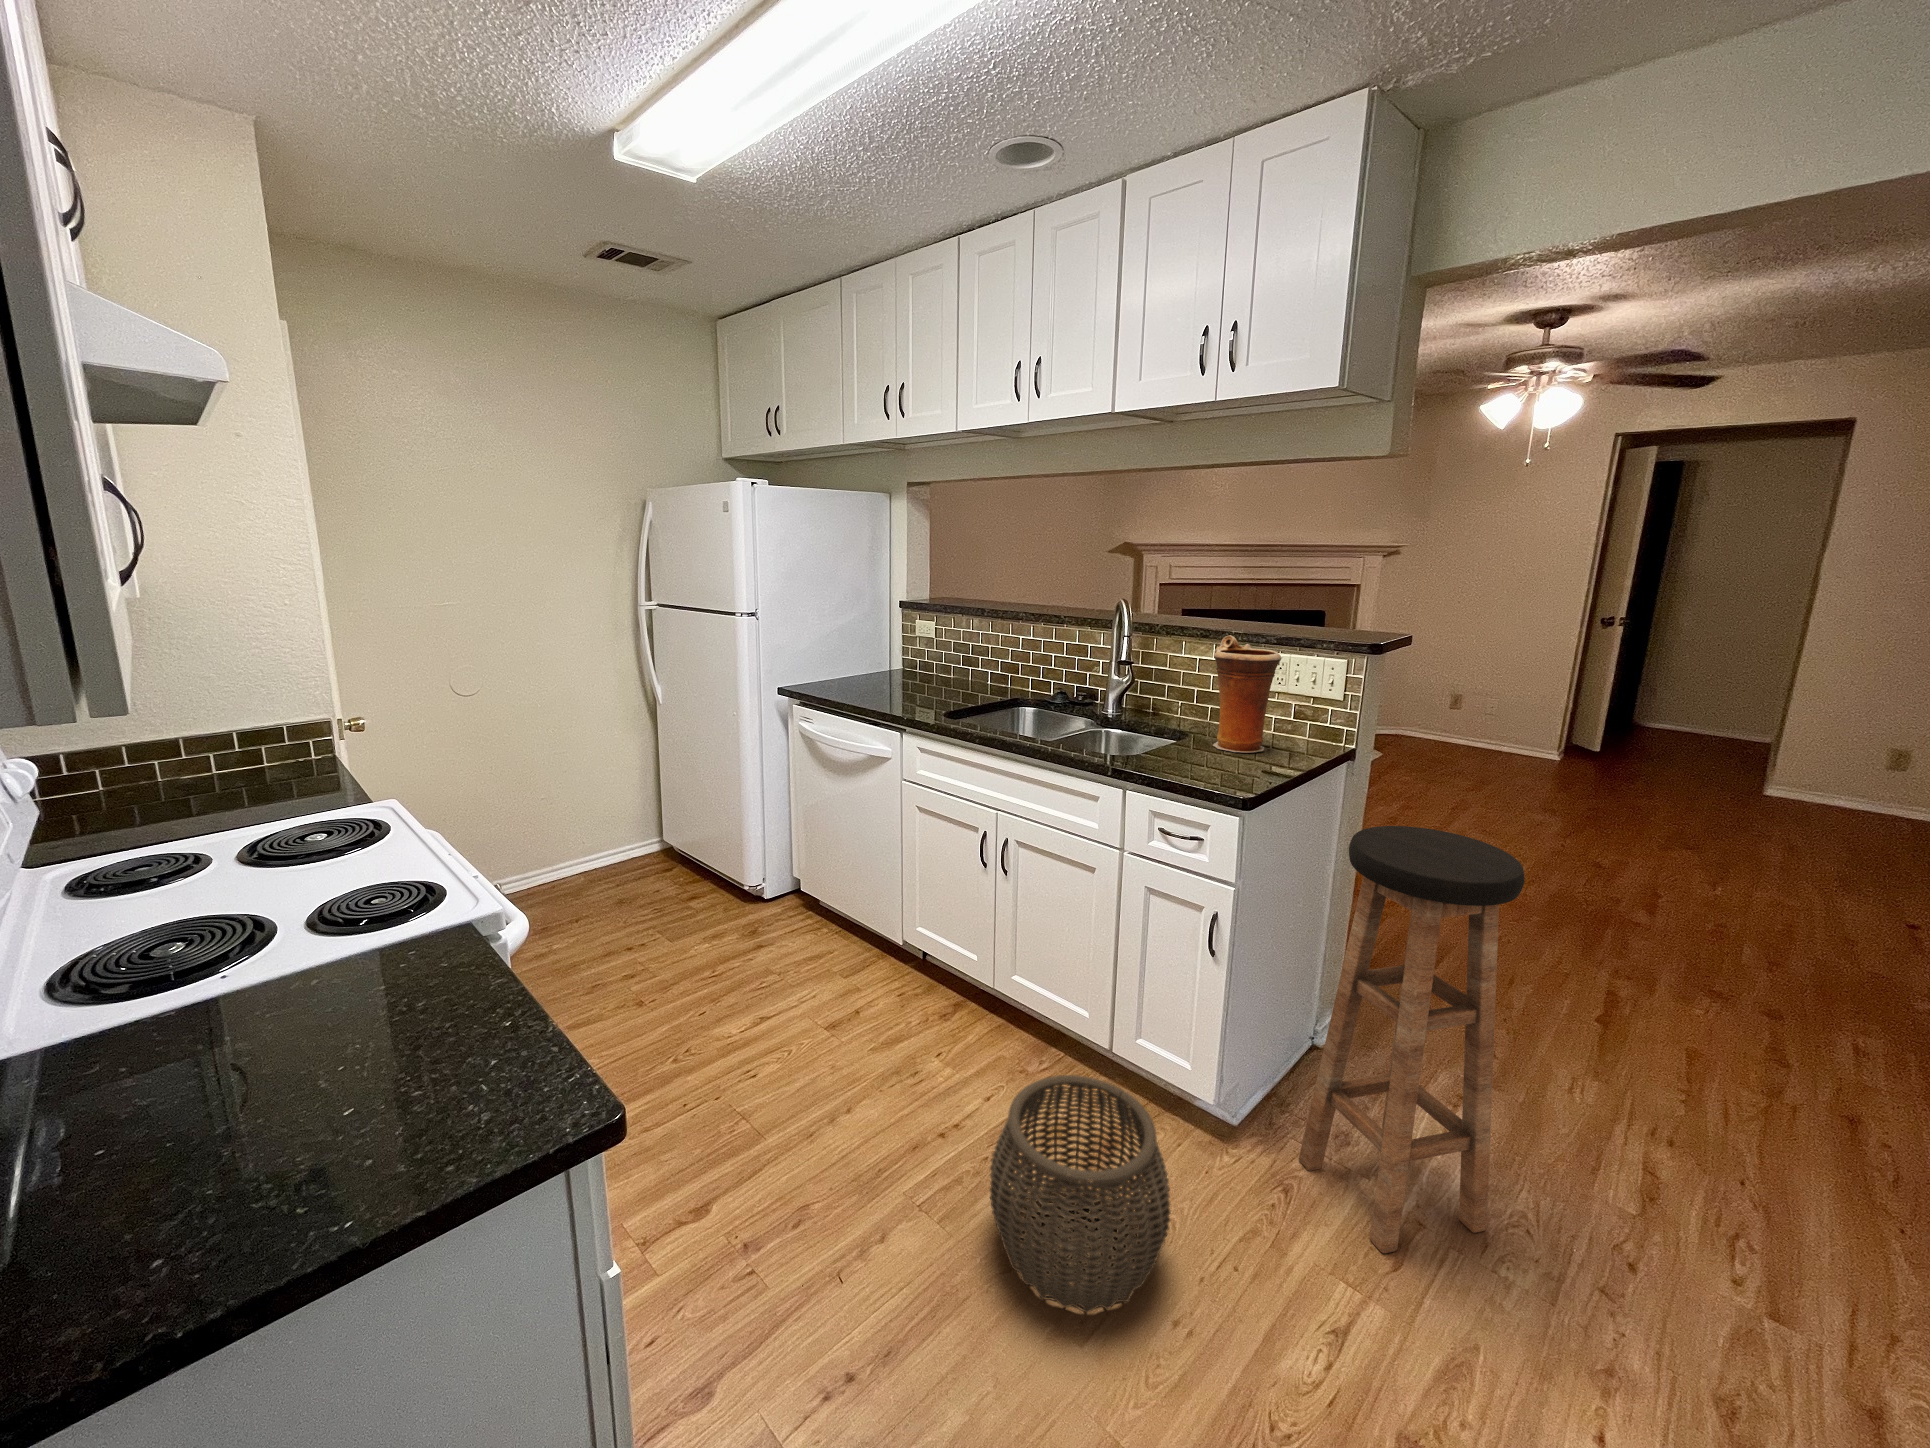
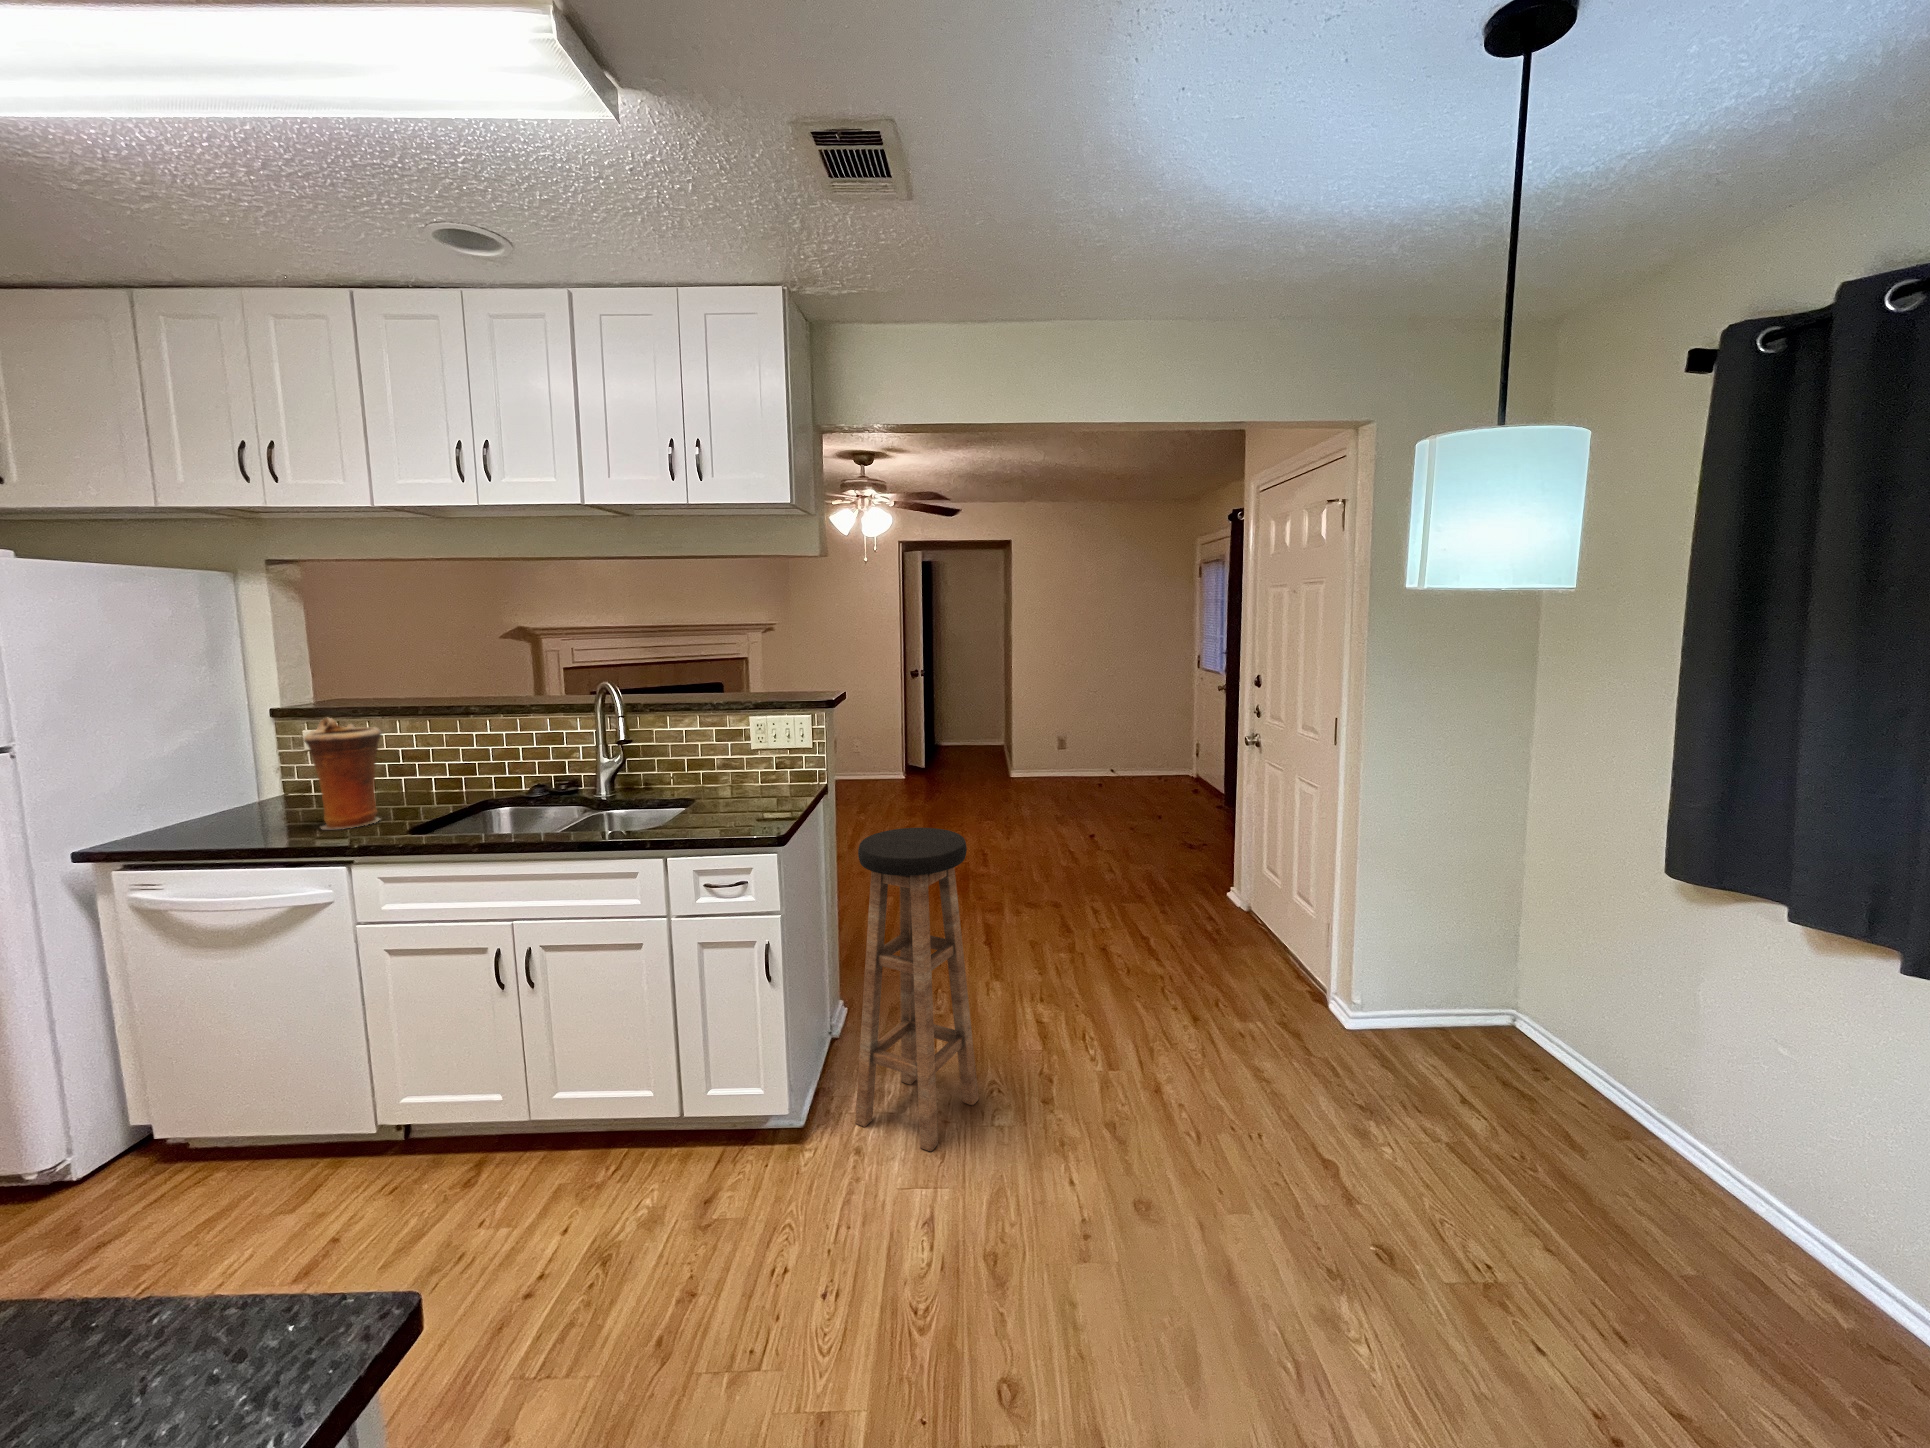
vase: present [1213,635,1281,752] -> present [304,718,382,829]
woven basket: present [990,1075,1171,1312] -> none [615,1129,798,1366]

